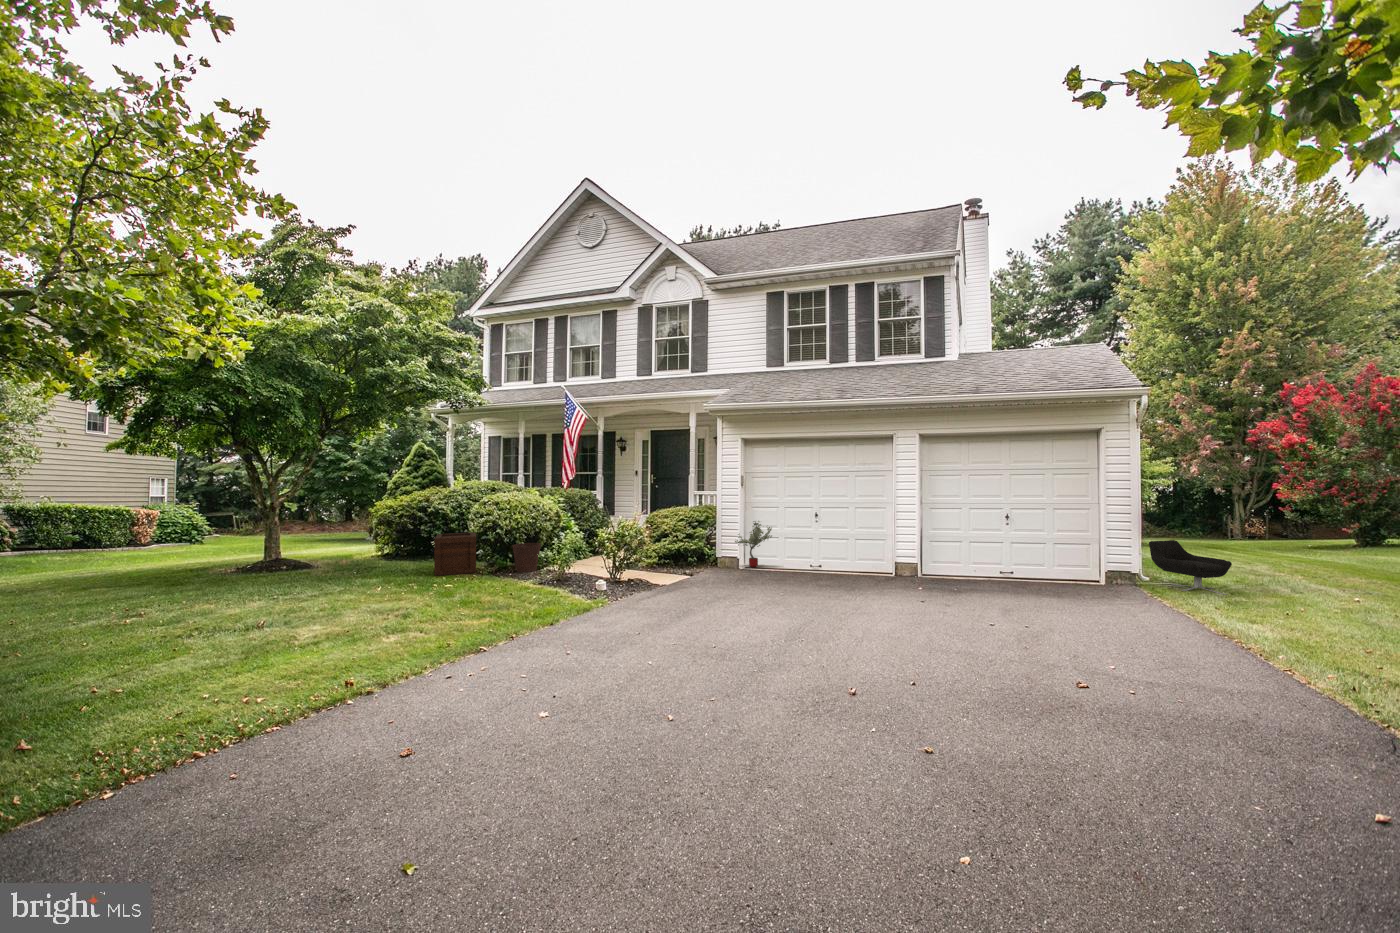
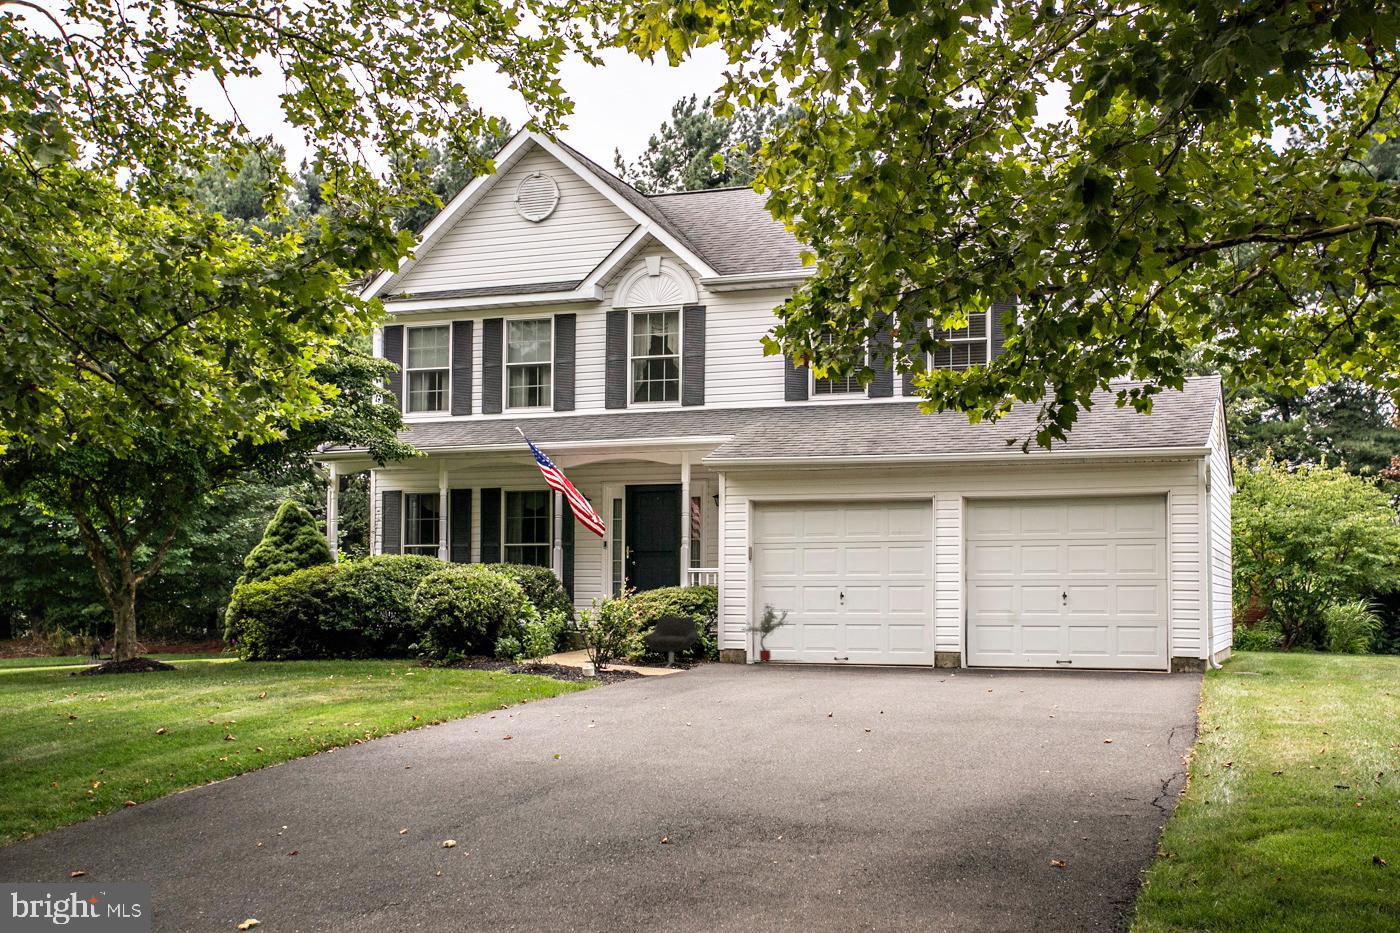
wooden crate: present [434,532,476,576] -> none [370,620,424,670]
lounge chair: present [1149,540,1232,595] -> present [642,616,699,667]
basket: present [512,543,541,572] -> none [467,632,501,667]

